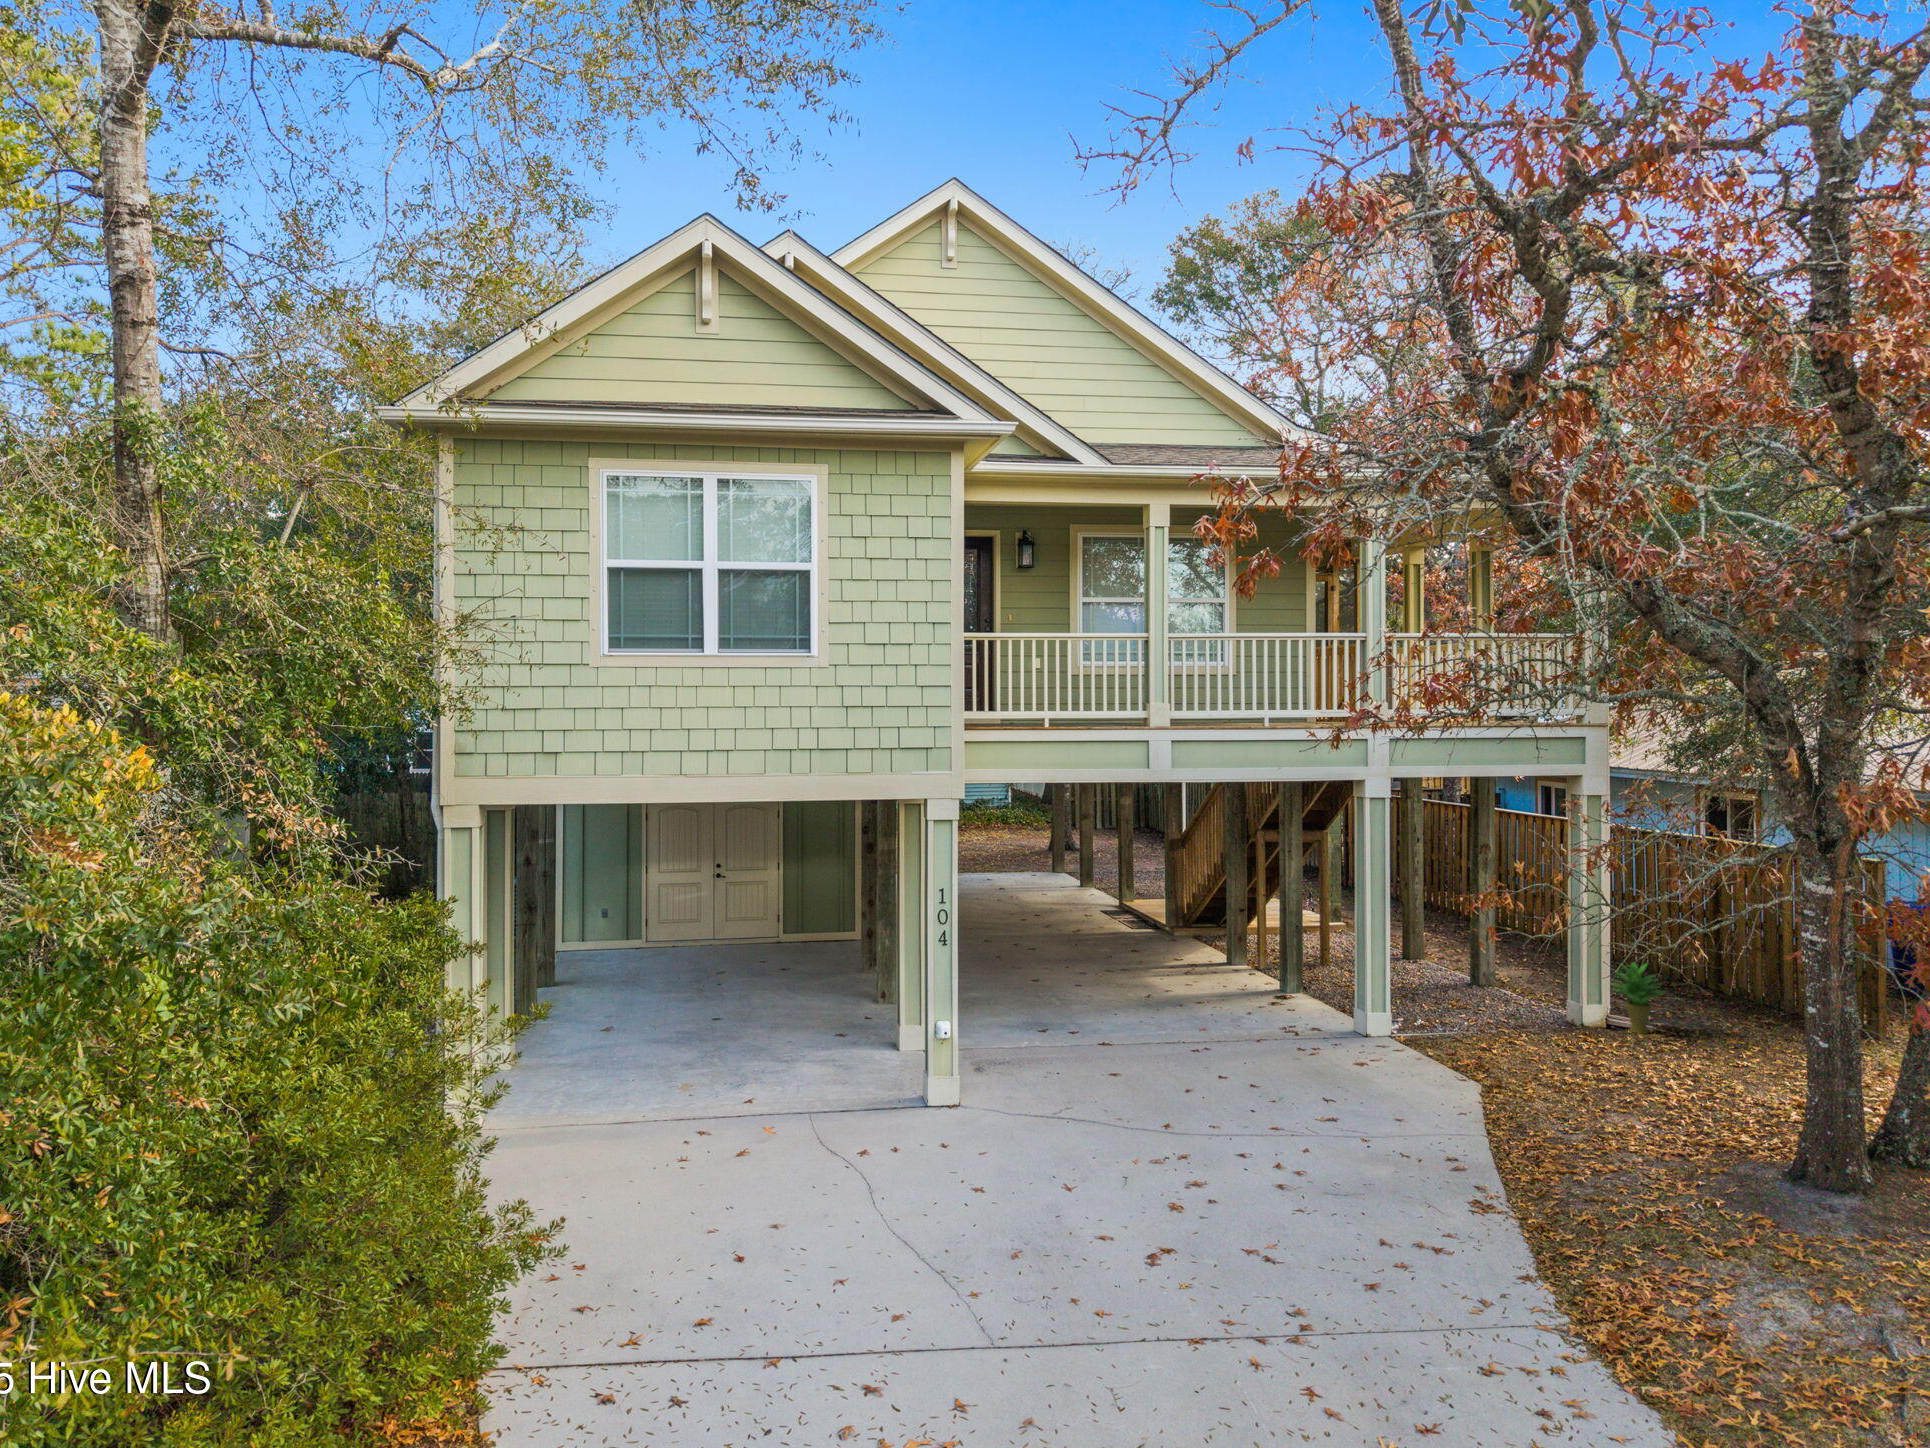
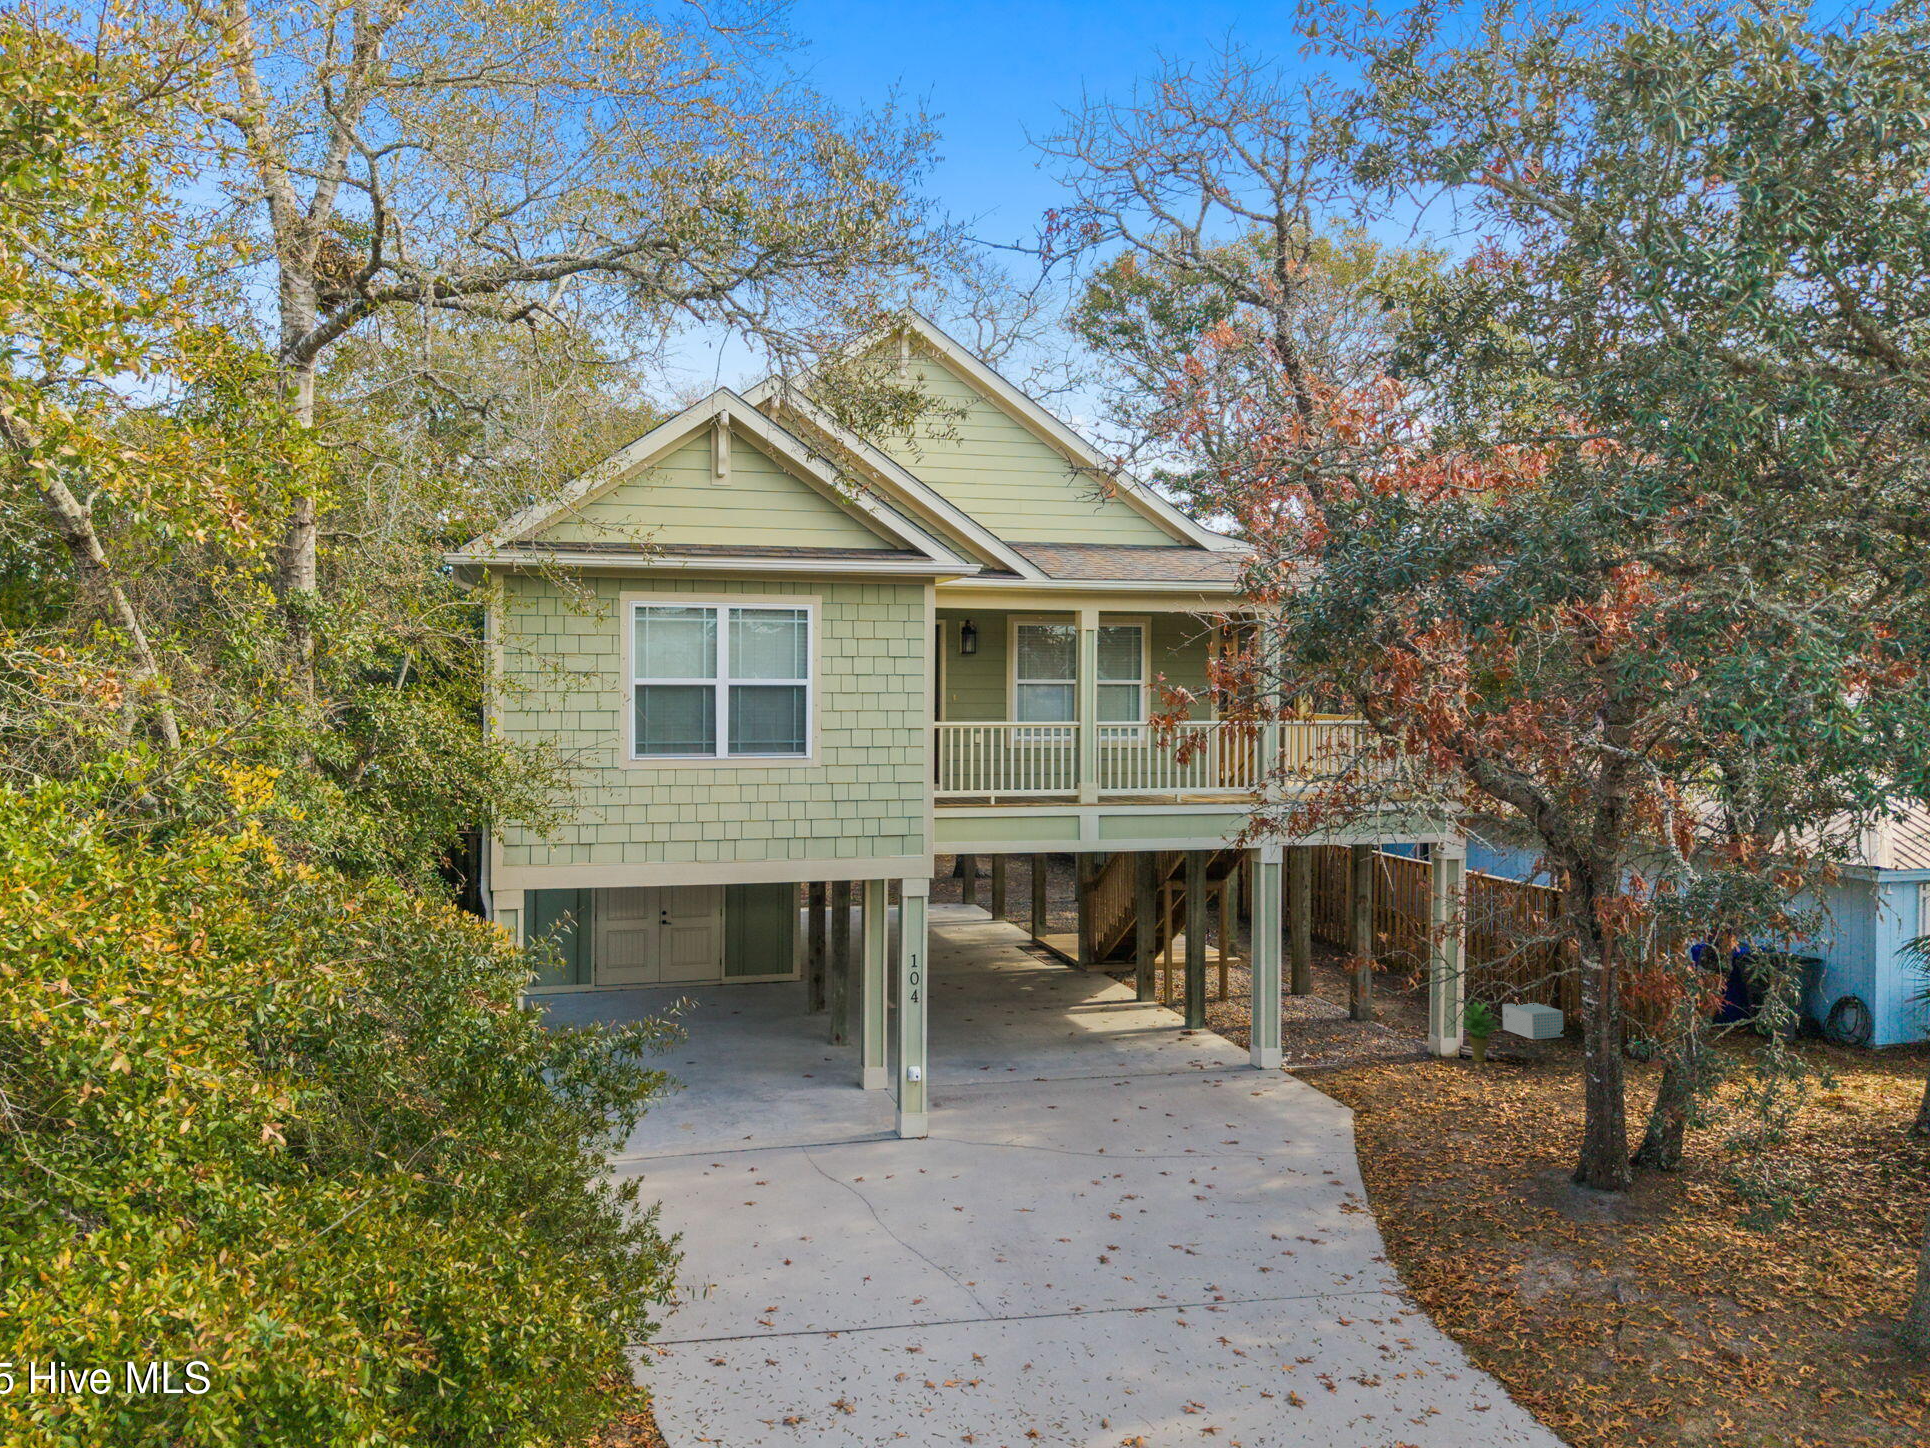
storage box: none [1663,966,1743,1010] -> present [1502,1003,1564,1040]

